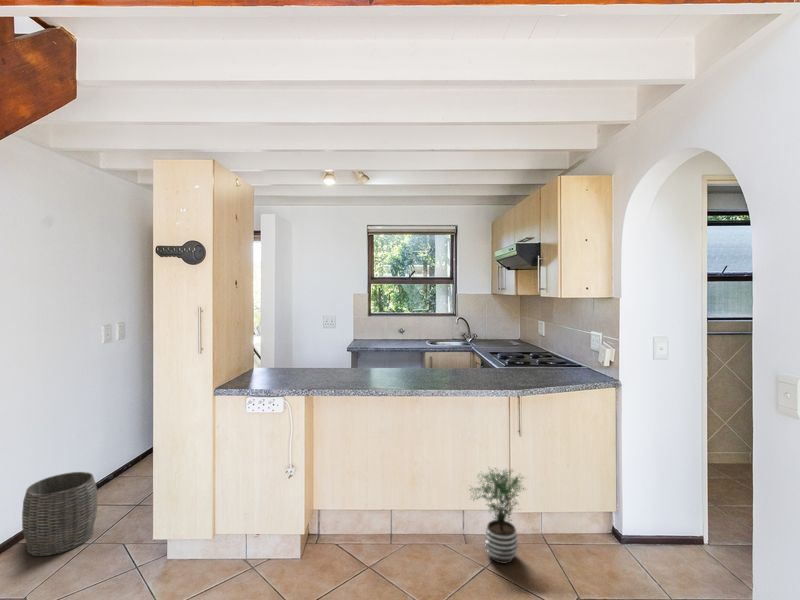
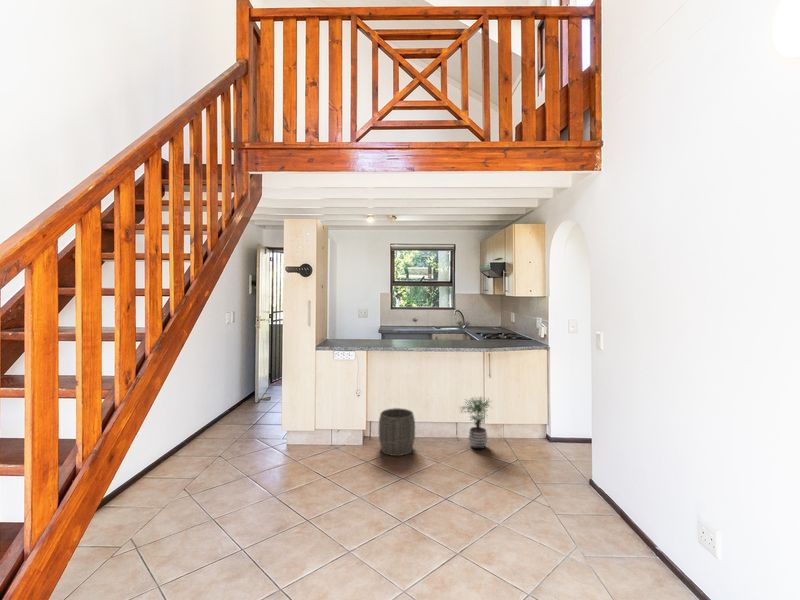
woven basket: present [22,472,97,556] -> present [379,408,415,456]

